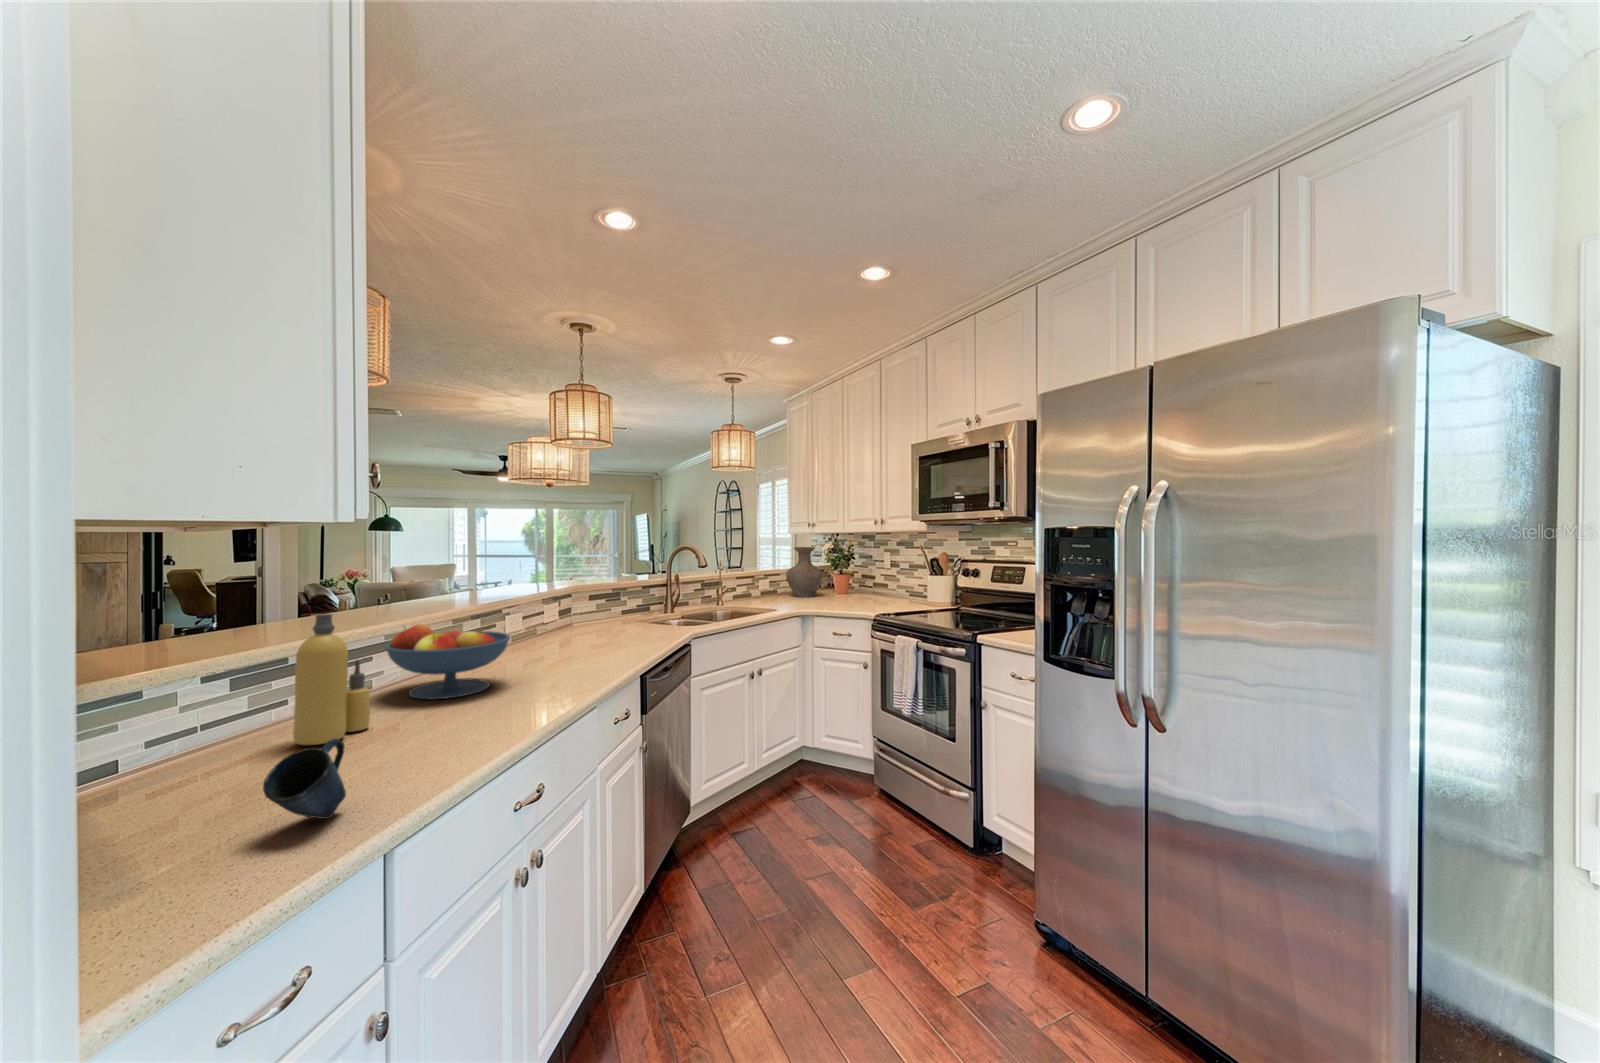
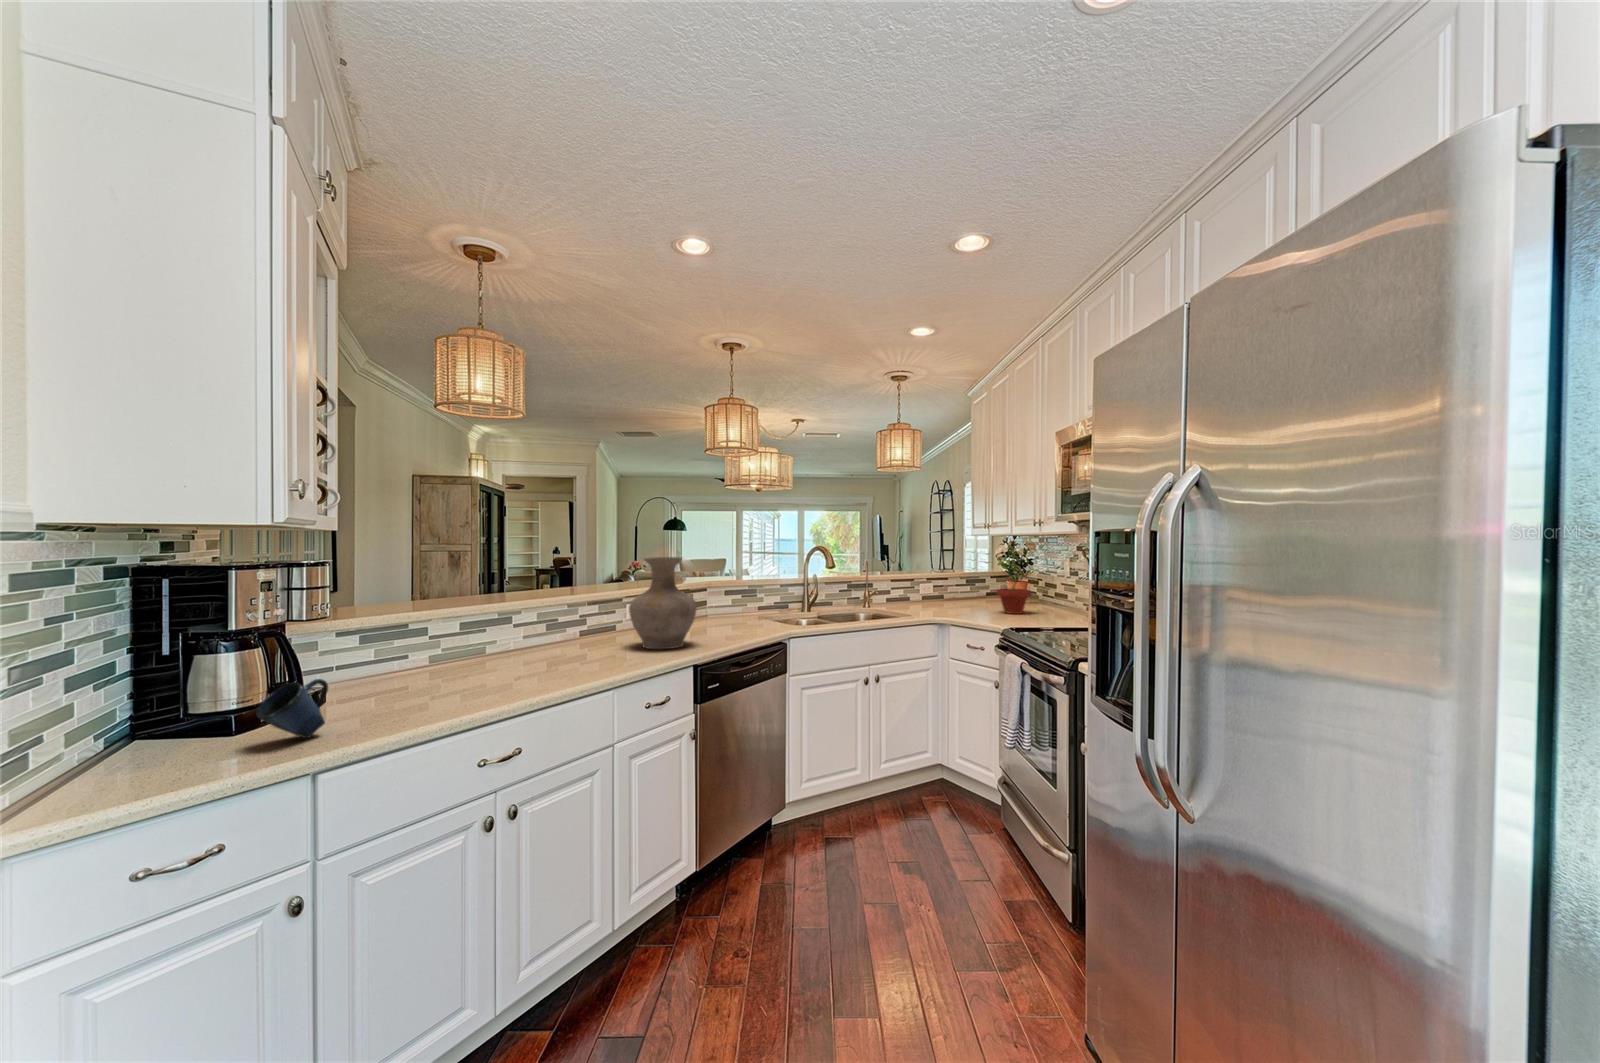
vase: present [786,547,823,597] -> present [629,557,697,649]
potted plant: none [839,556,871,604] -> present [996,563,1031,614]
bottle: present [293,614,370,745] -> none [375,589,437,689]
fruit bowl: present [385,624,510,699] -> none [478,604,578,667]

